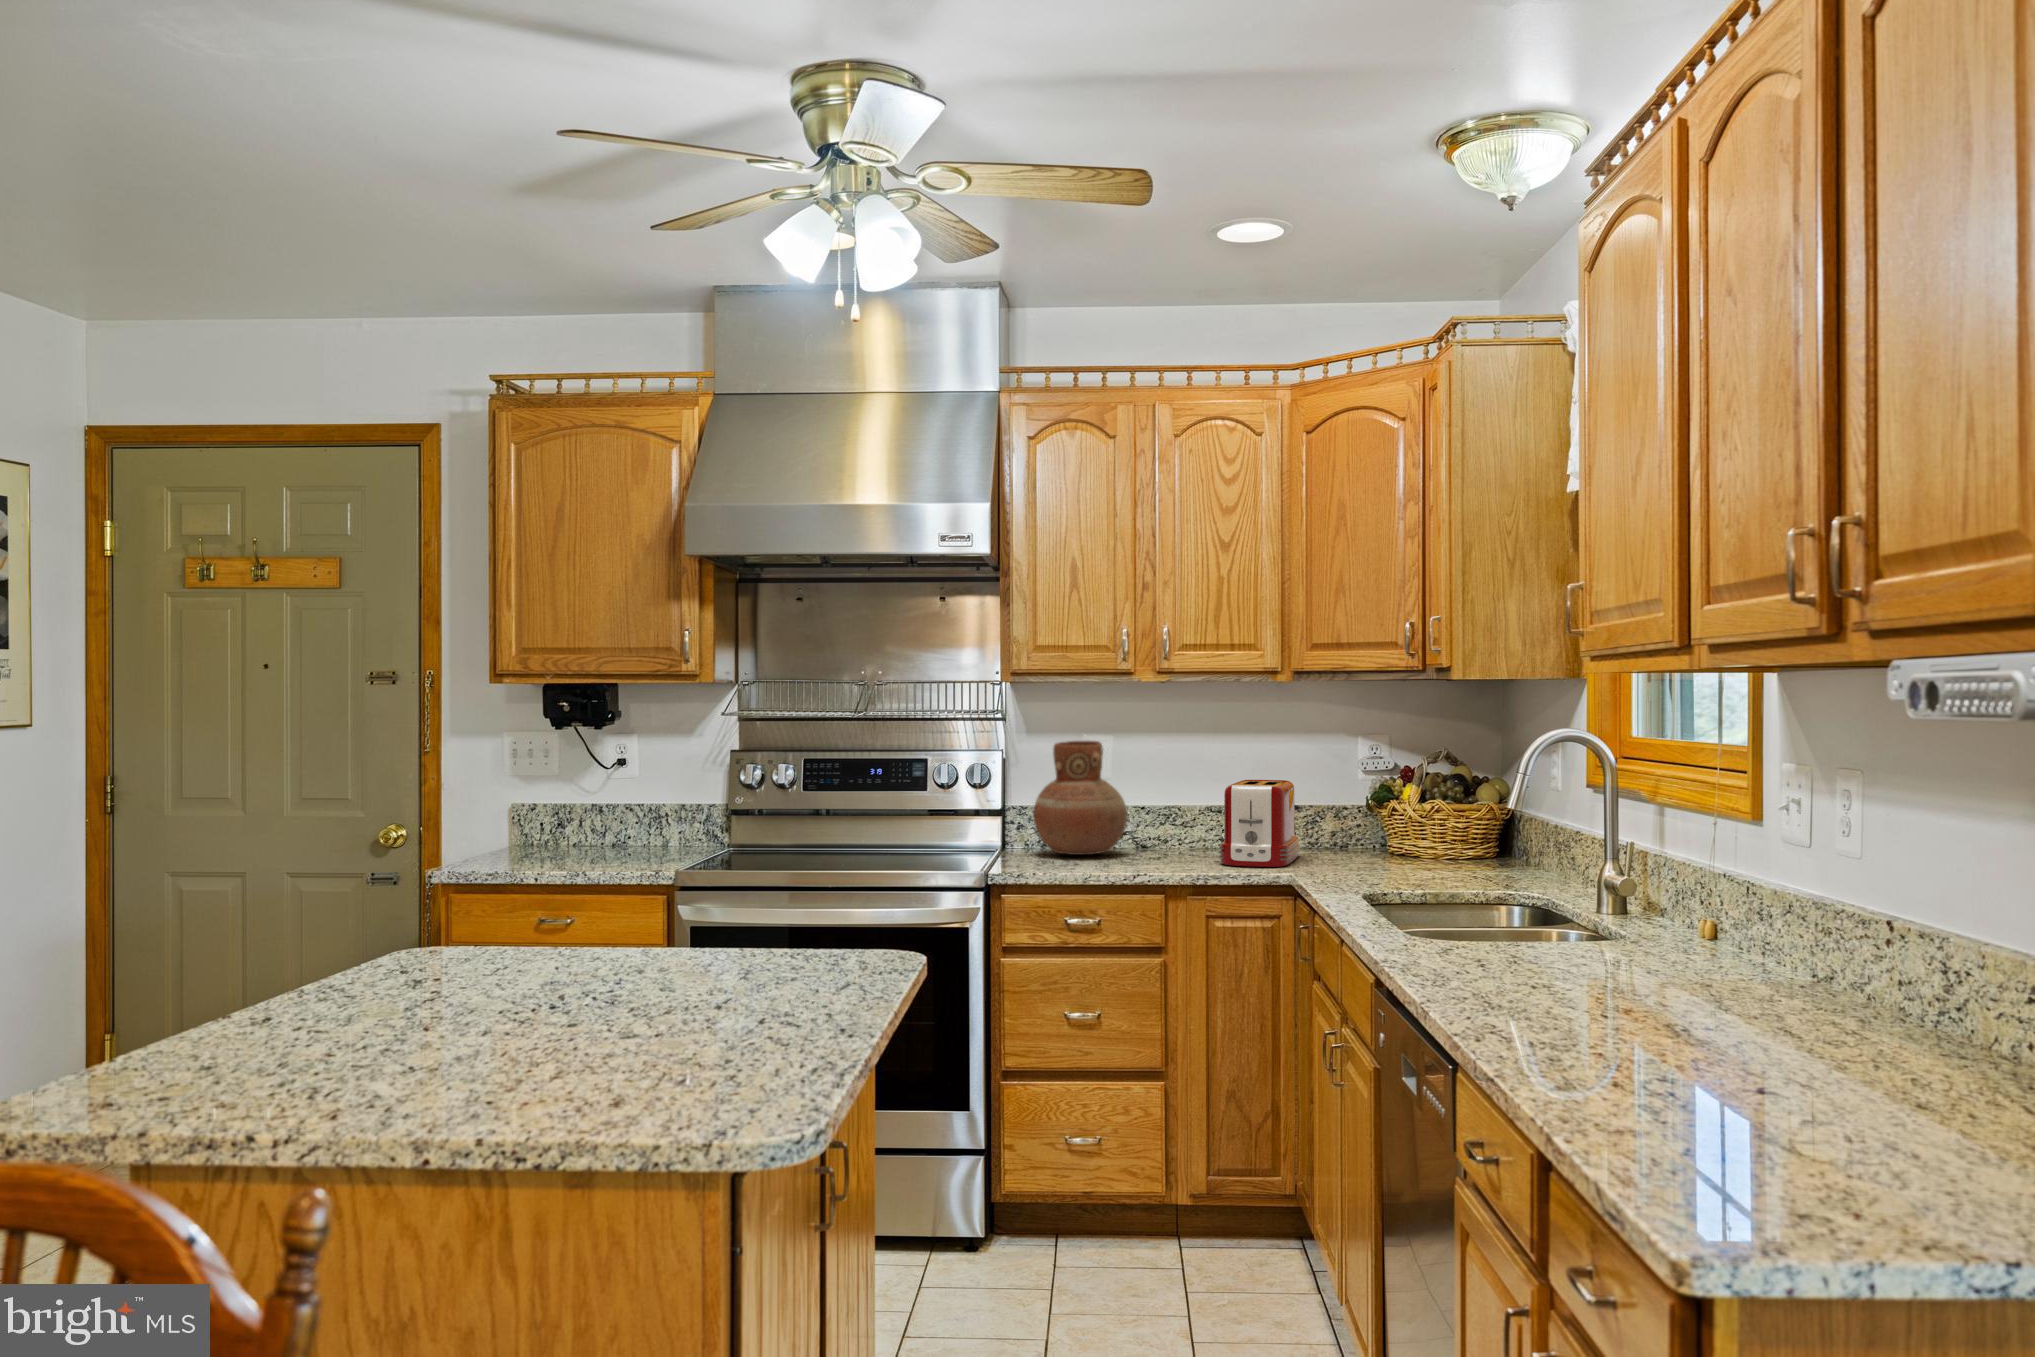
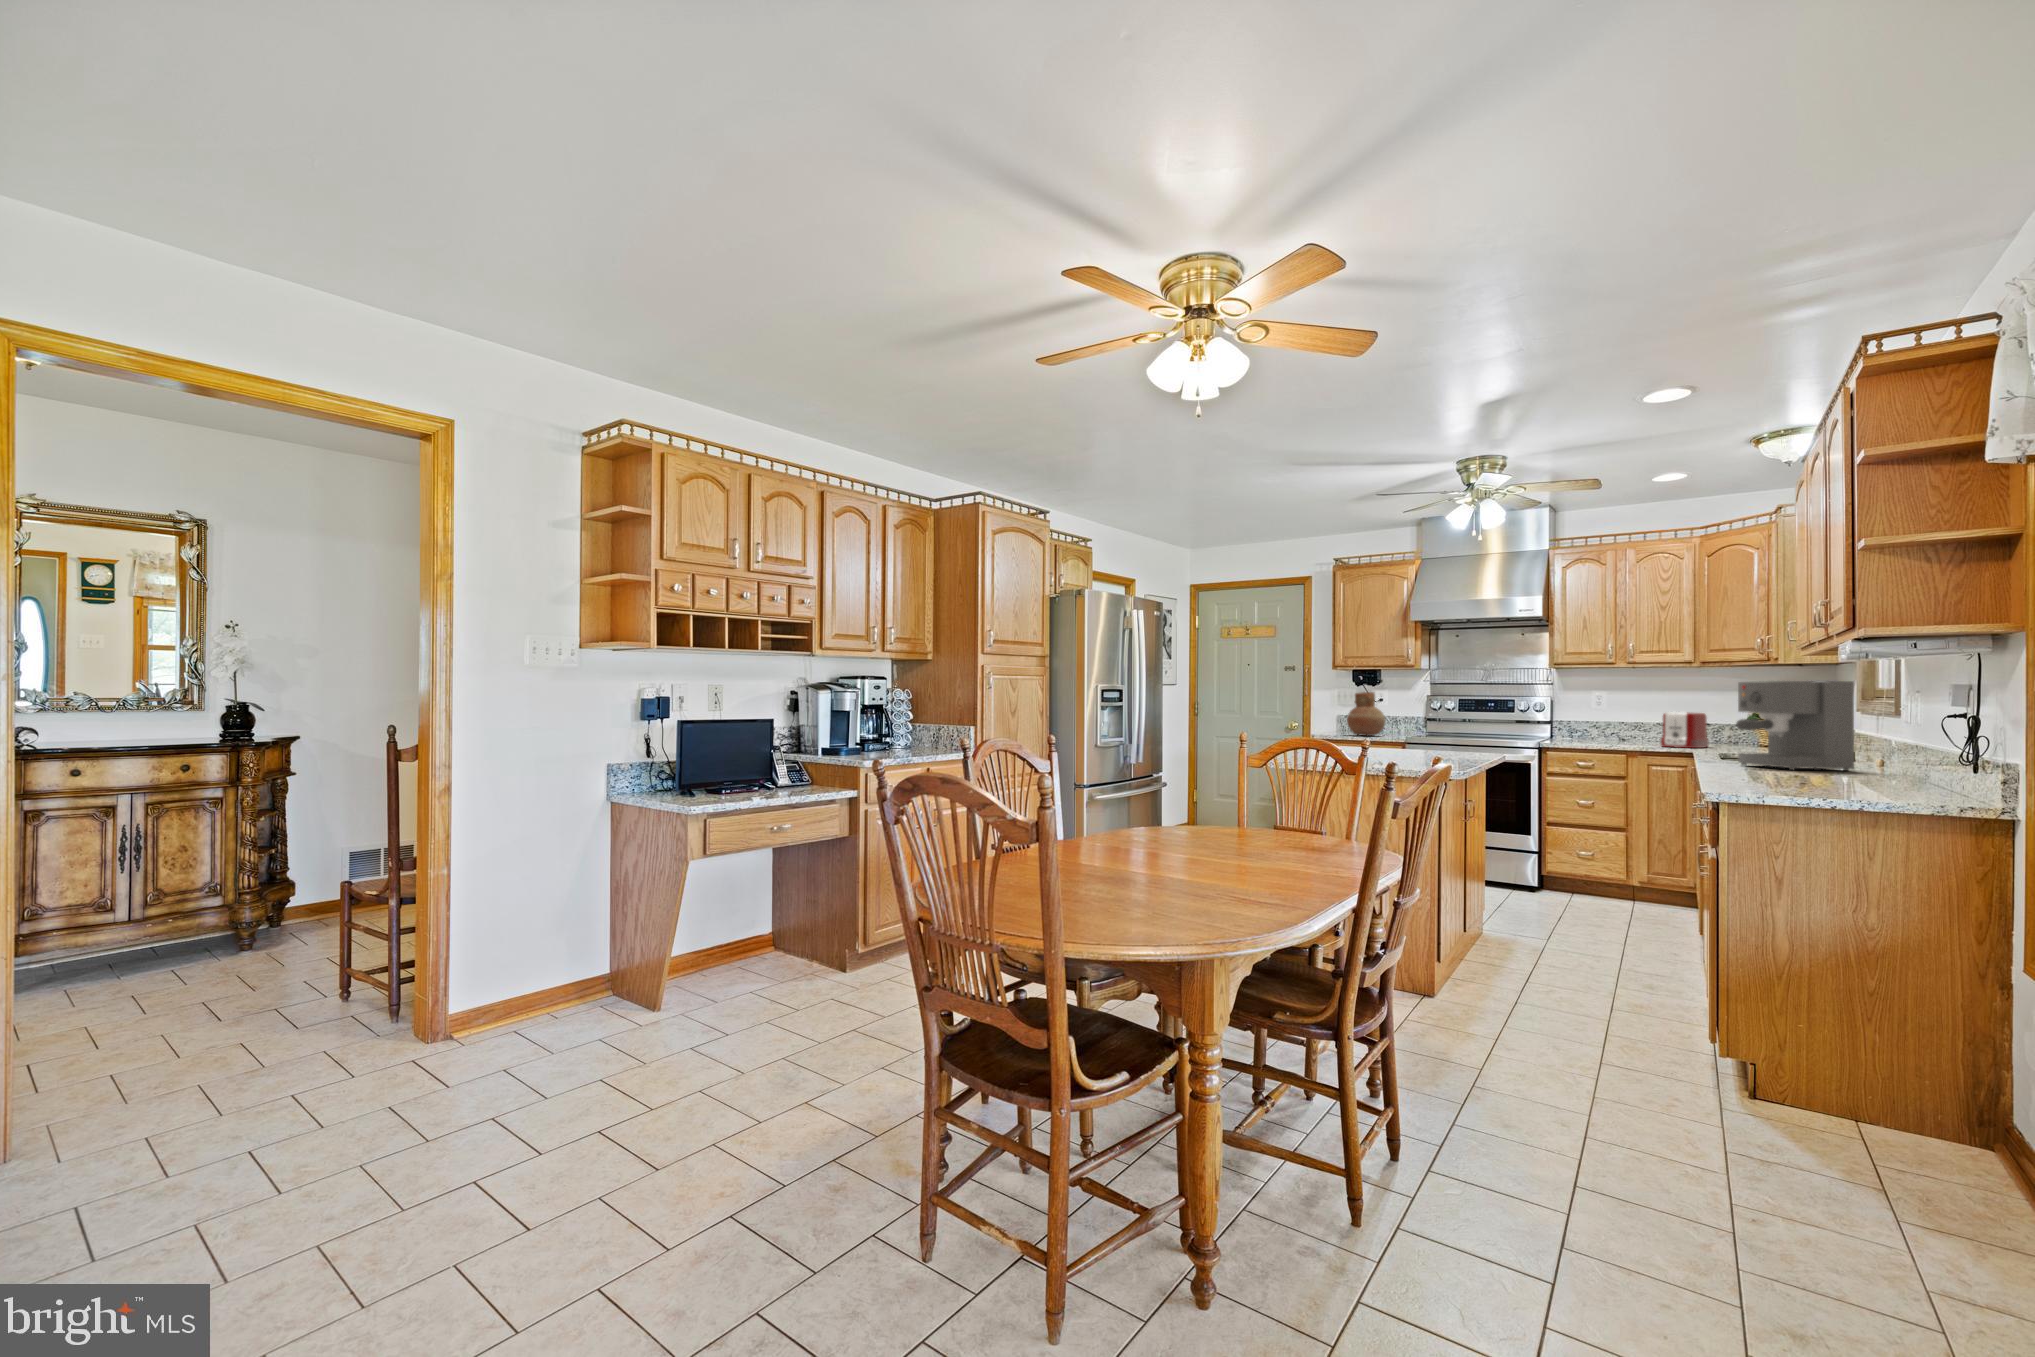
vase: present [1033,741,1127,855] -> present [1347,692,1386,736]
coffee maker: none [1551,749,1822,1036] -> present [1736,681,1854,771]

